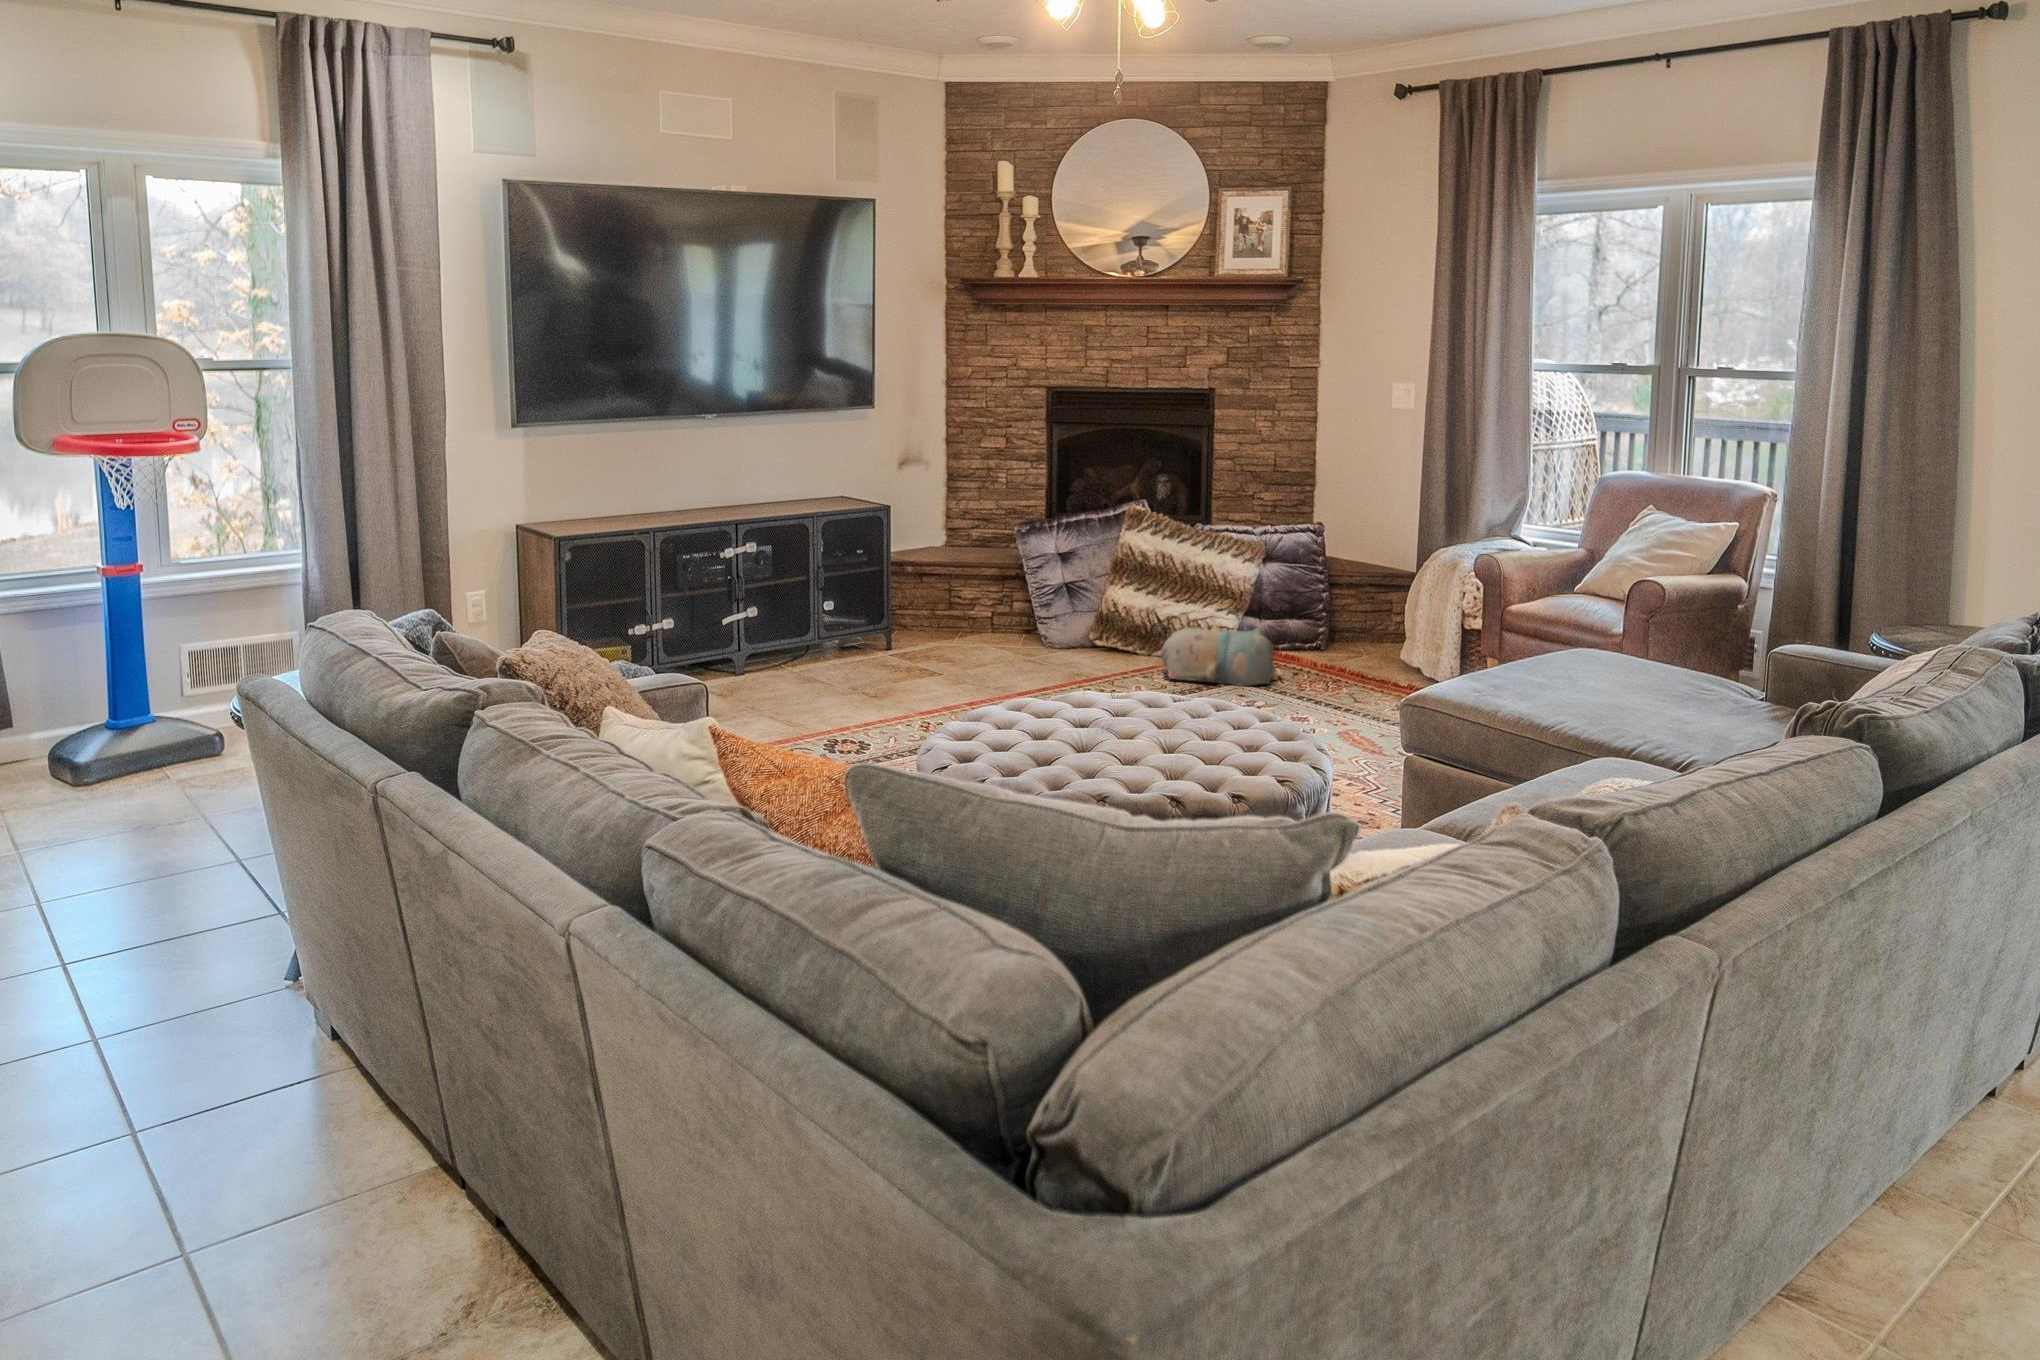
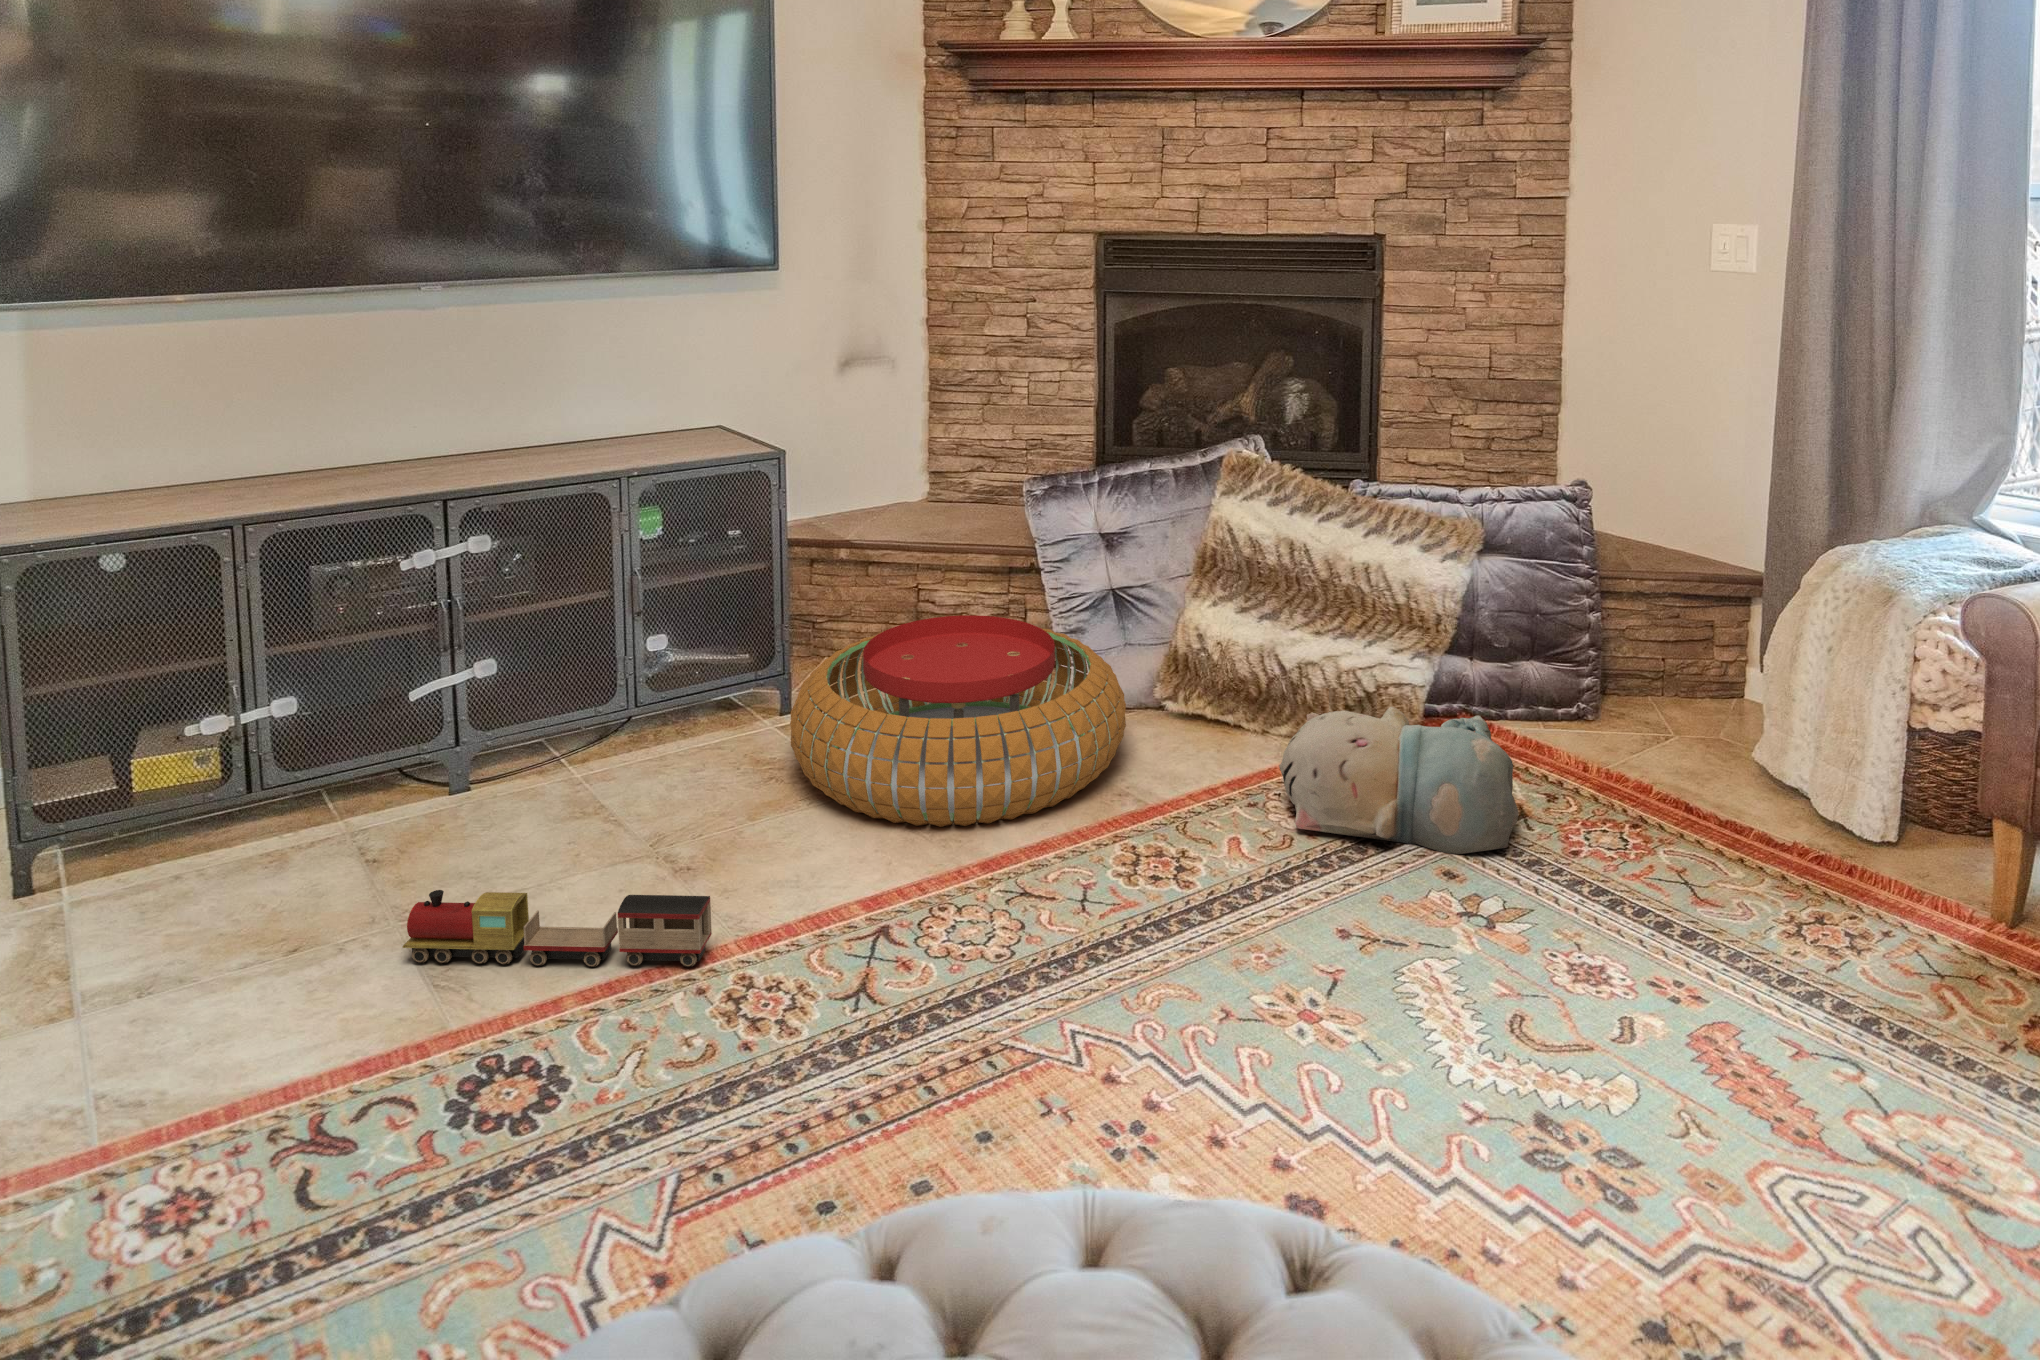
pouf: none [909,592,1080,681] -> present [790,615,1126,827]
toy train: none [777,684,911,715] -> present [403,890,712,967]

